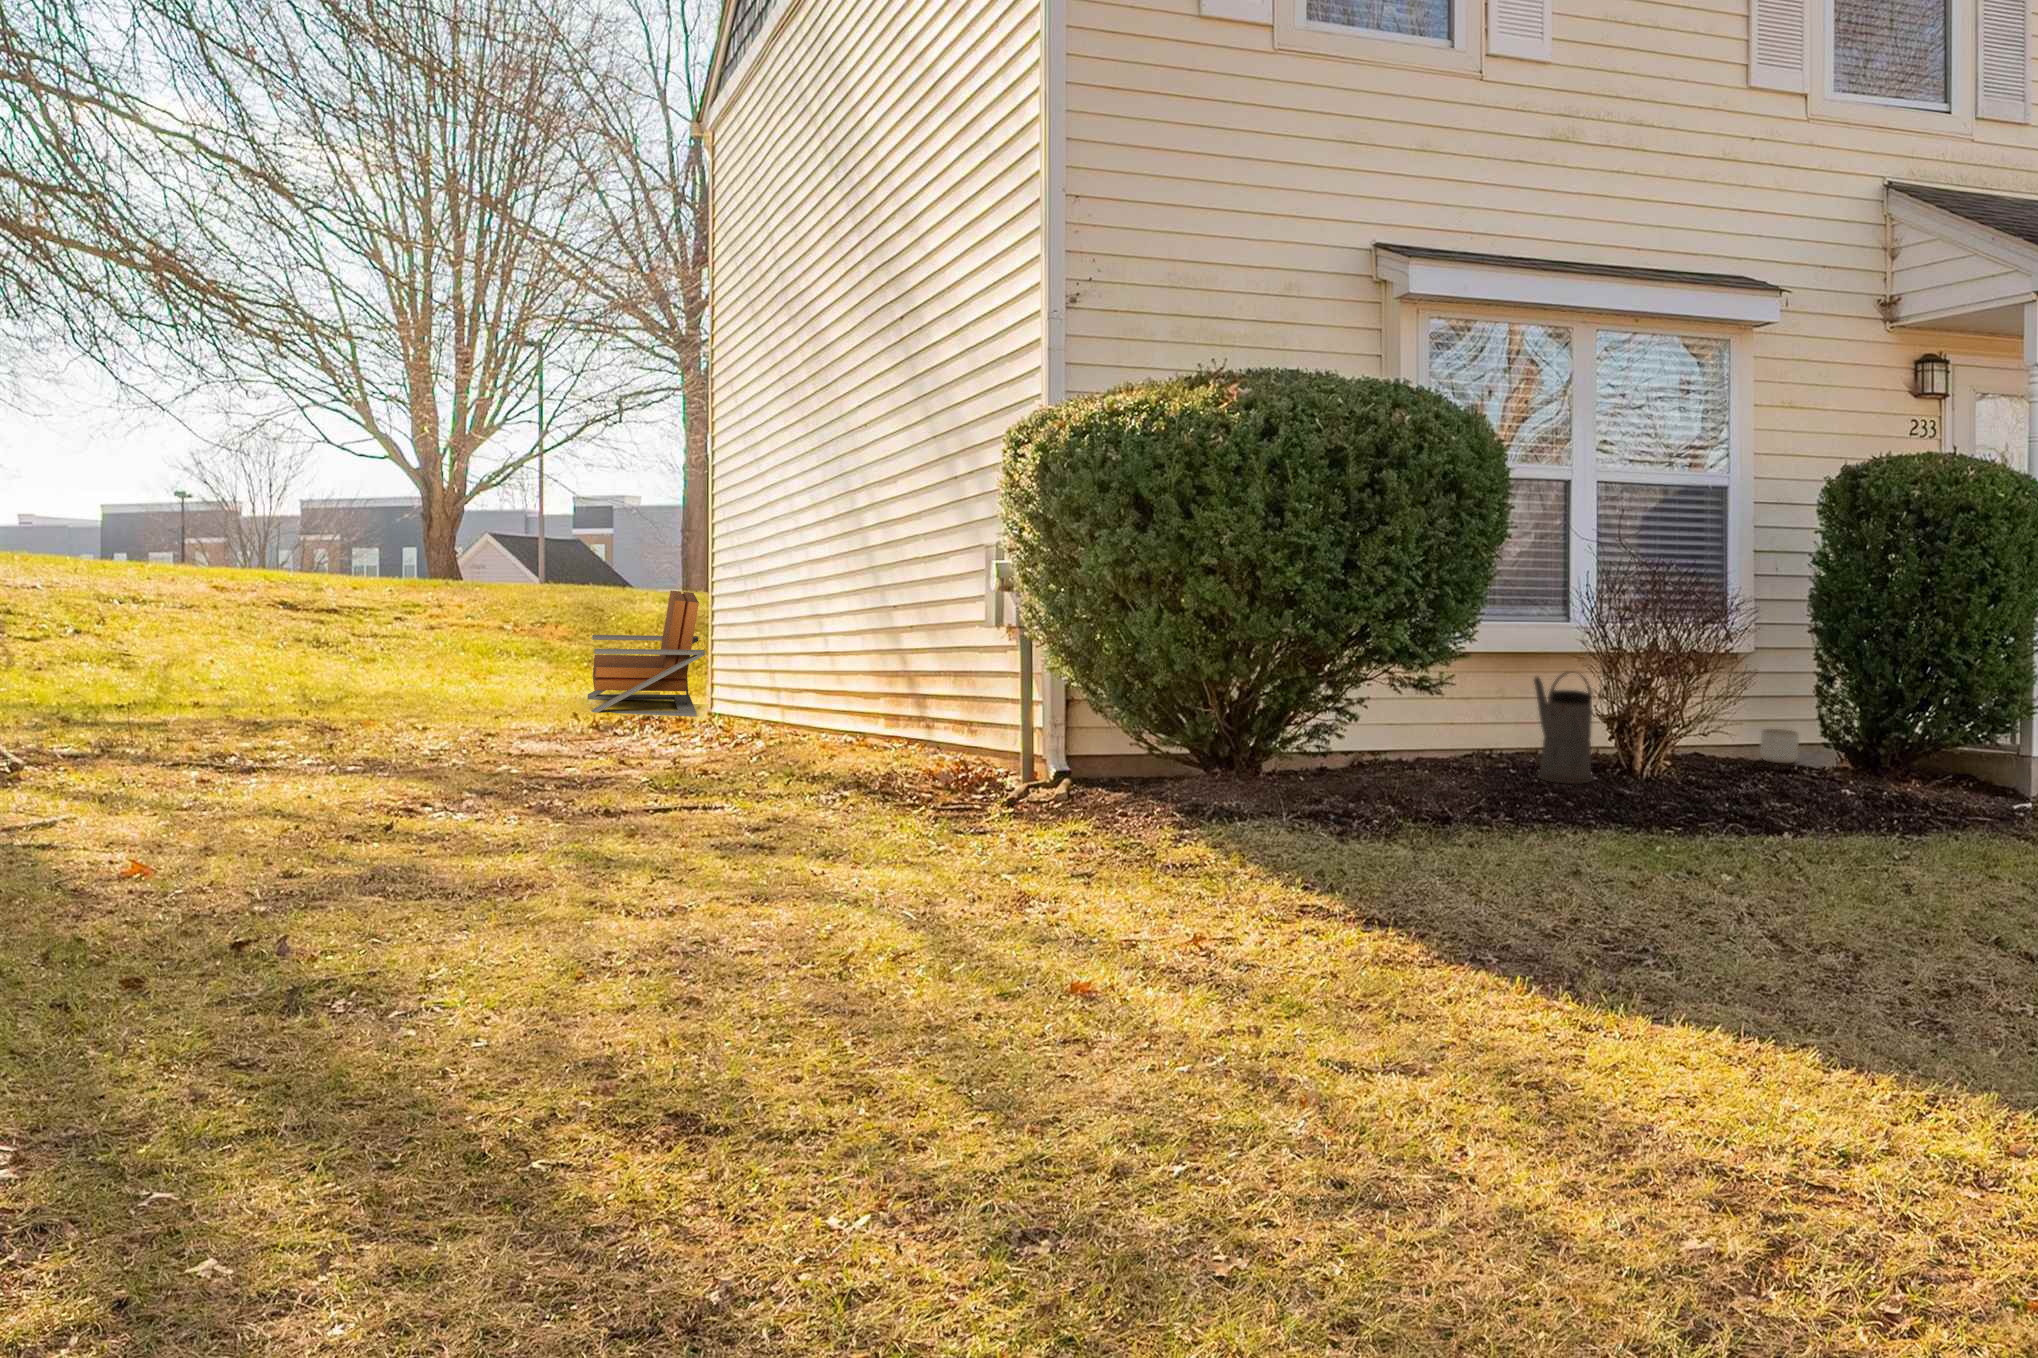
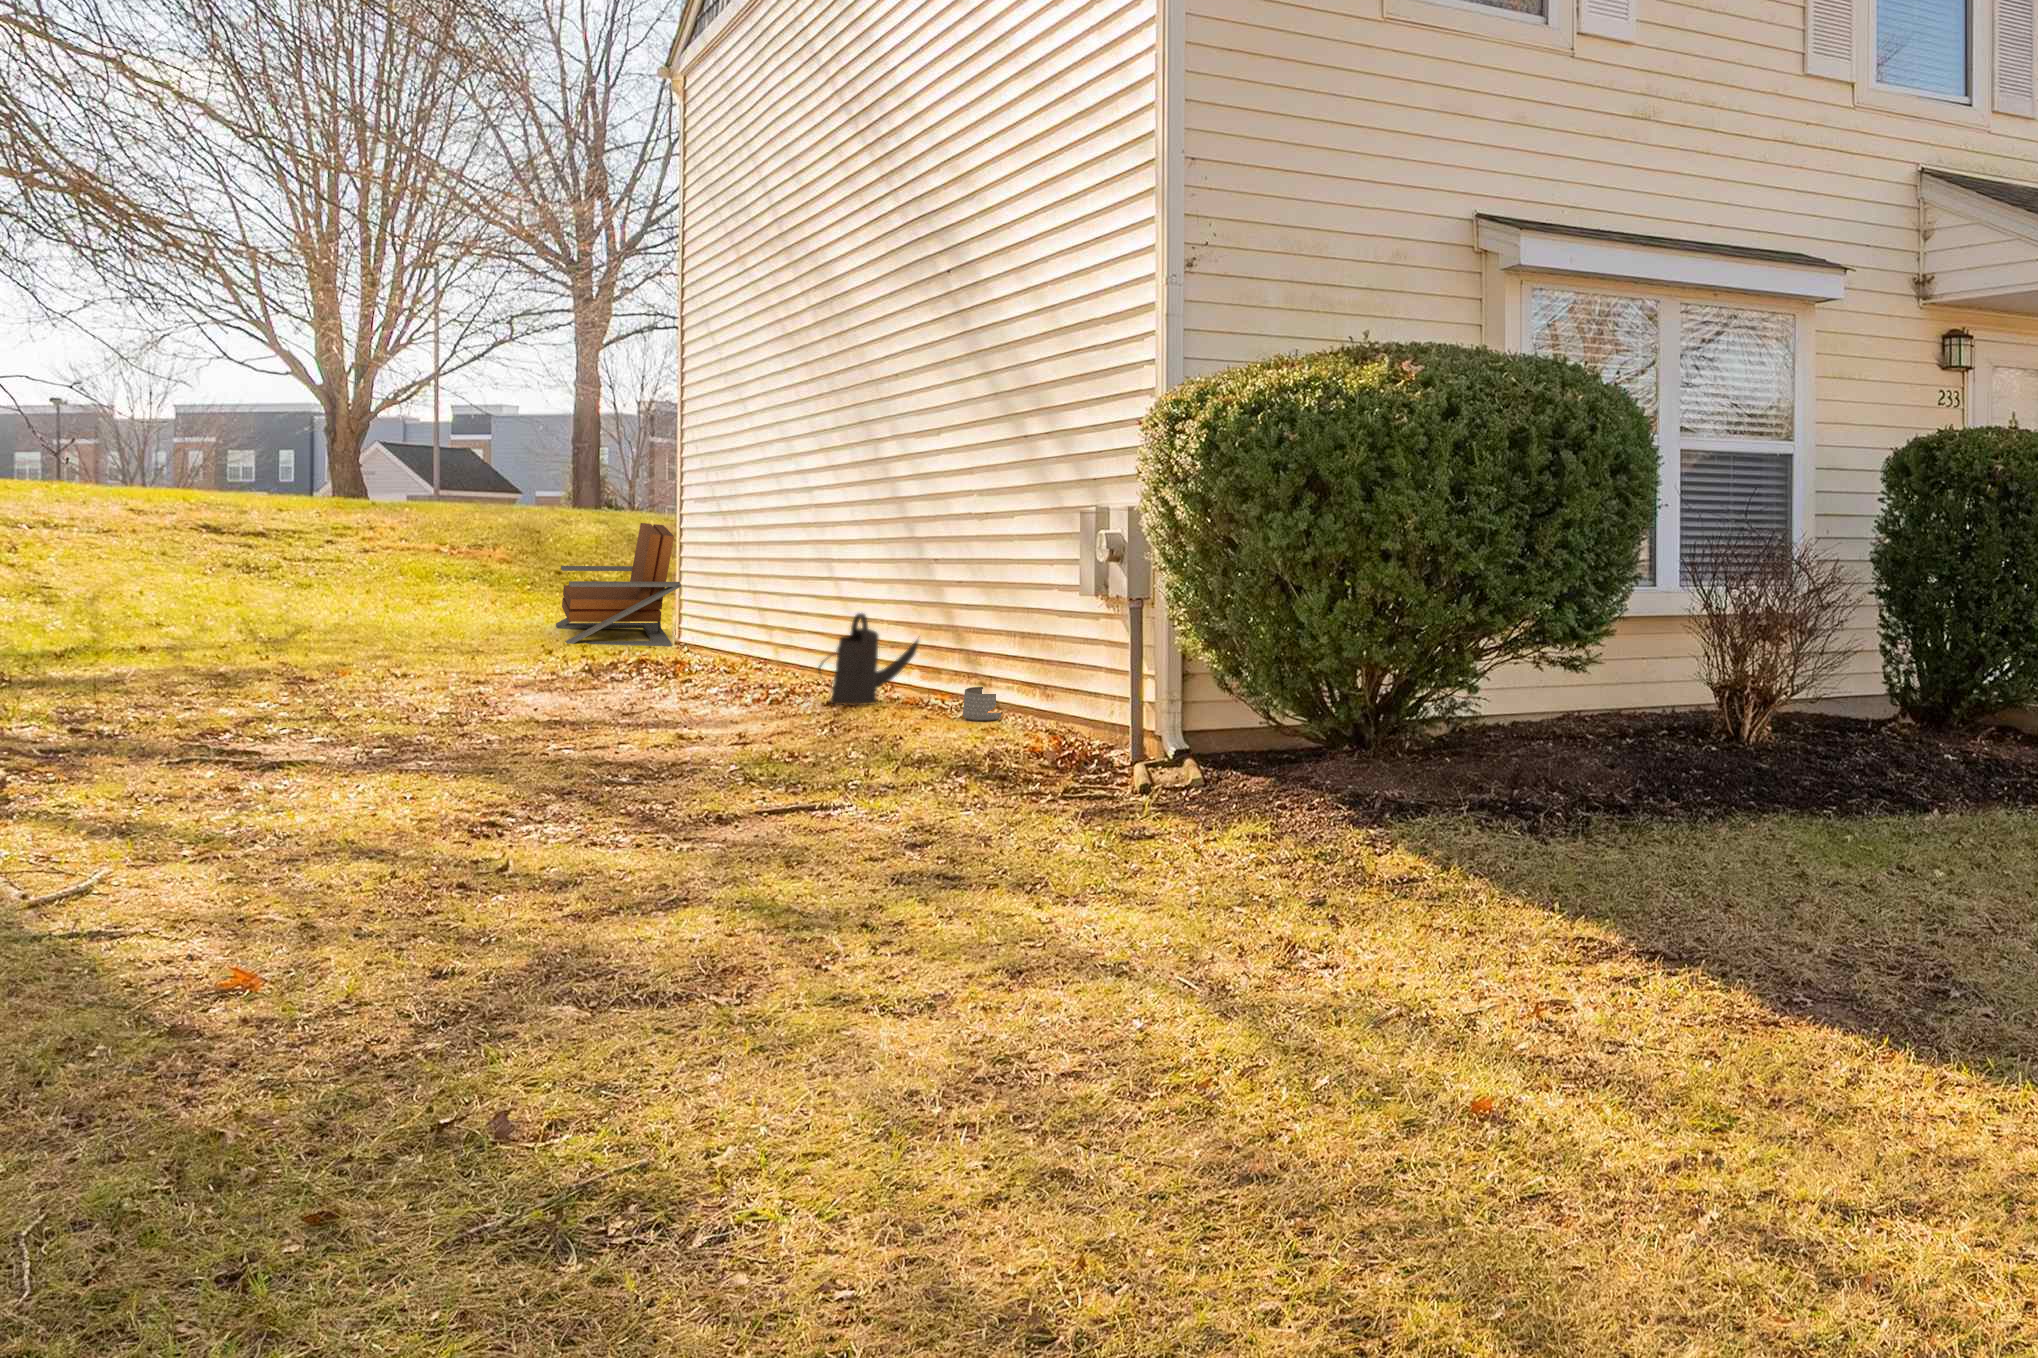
watering can: present [1534,672,1593,784] -> present [818,613,918,705]
planter: present [1760,729,1799,763] -> present [963,687,1001,721]

